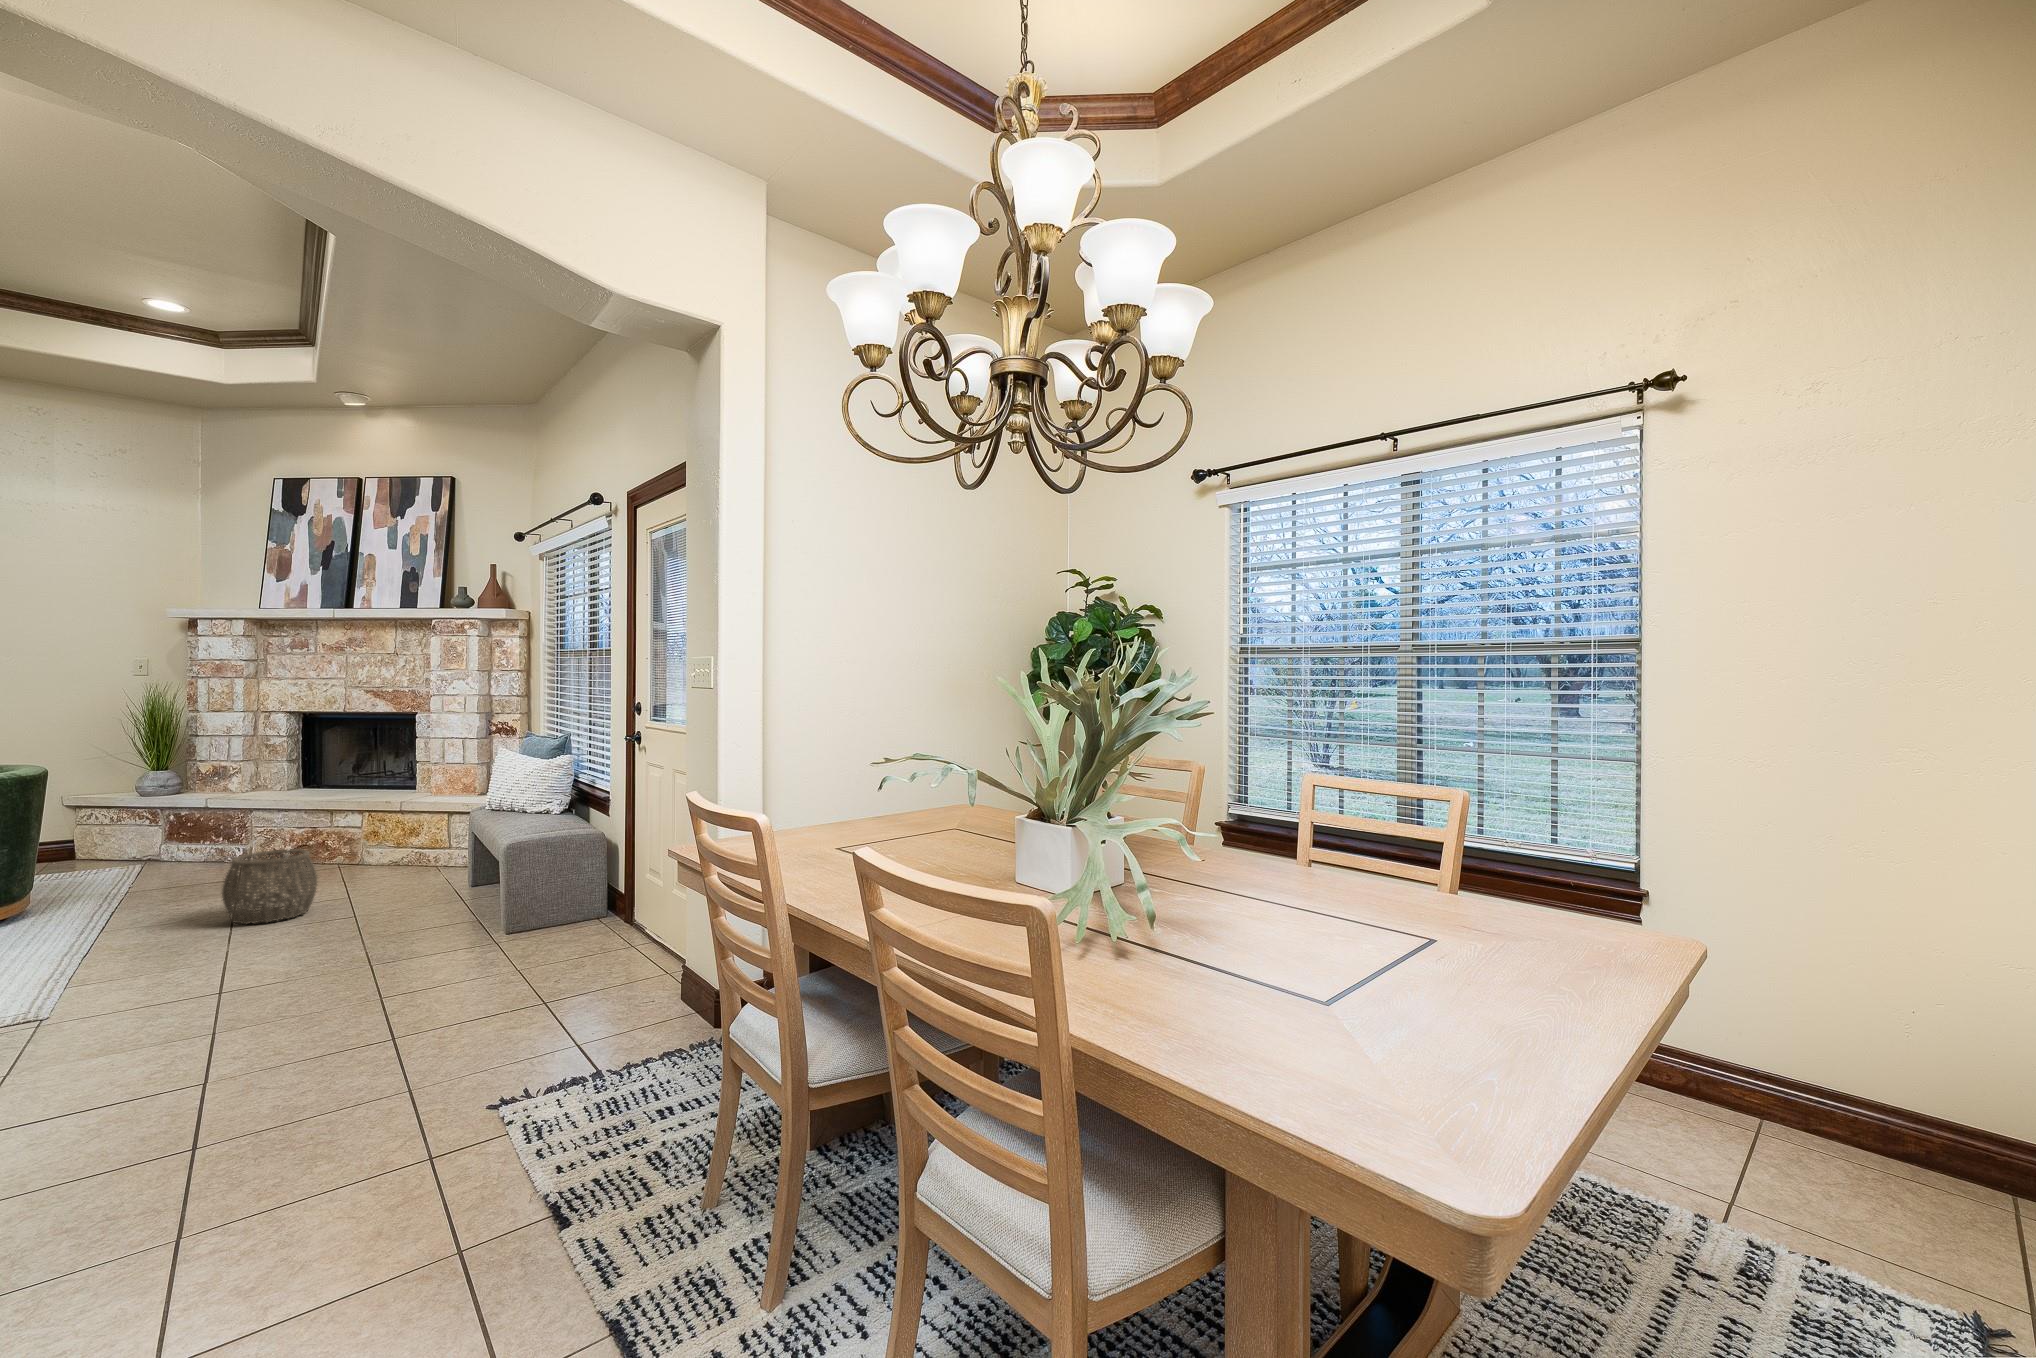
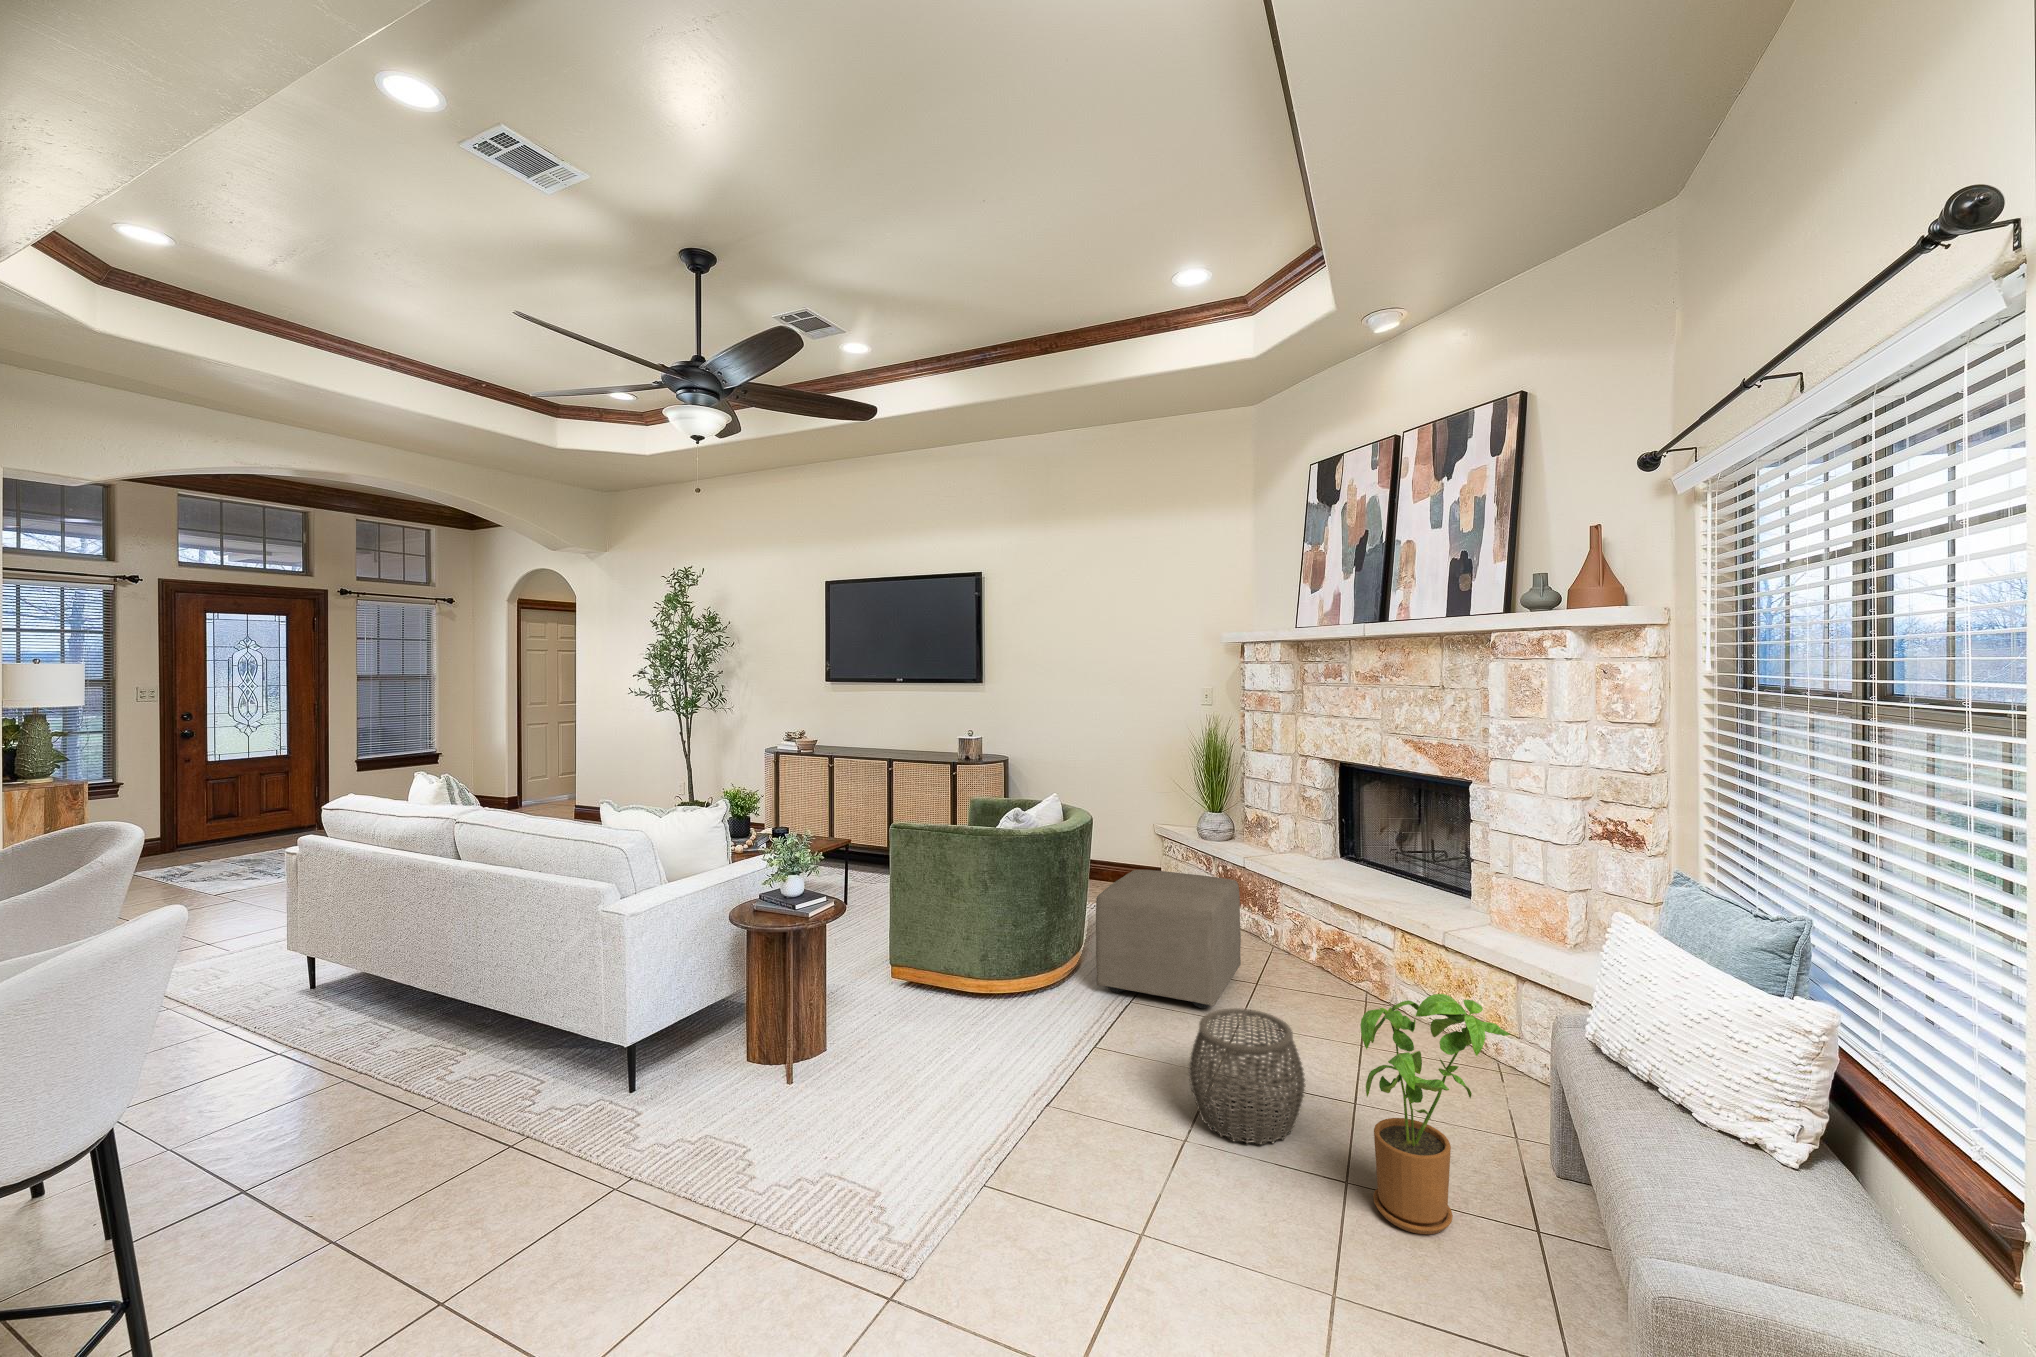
house plant: none [365,791,452,916] -> present [1361,994,1511,1234]
ottoman: none [64,803,219,907] -> present [1096,870,1241,1008]

